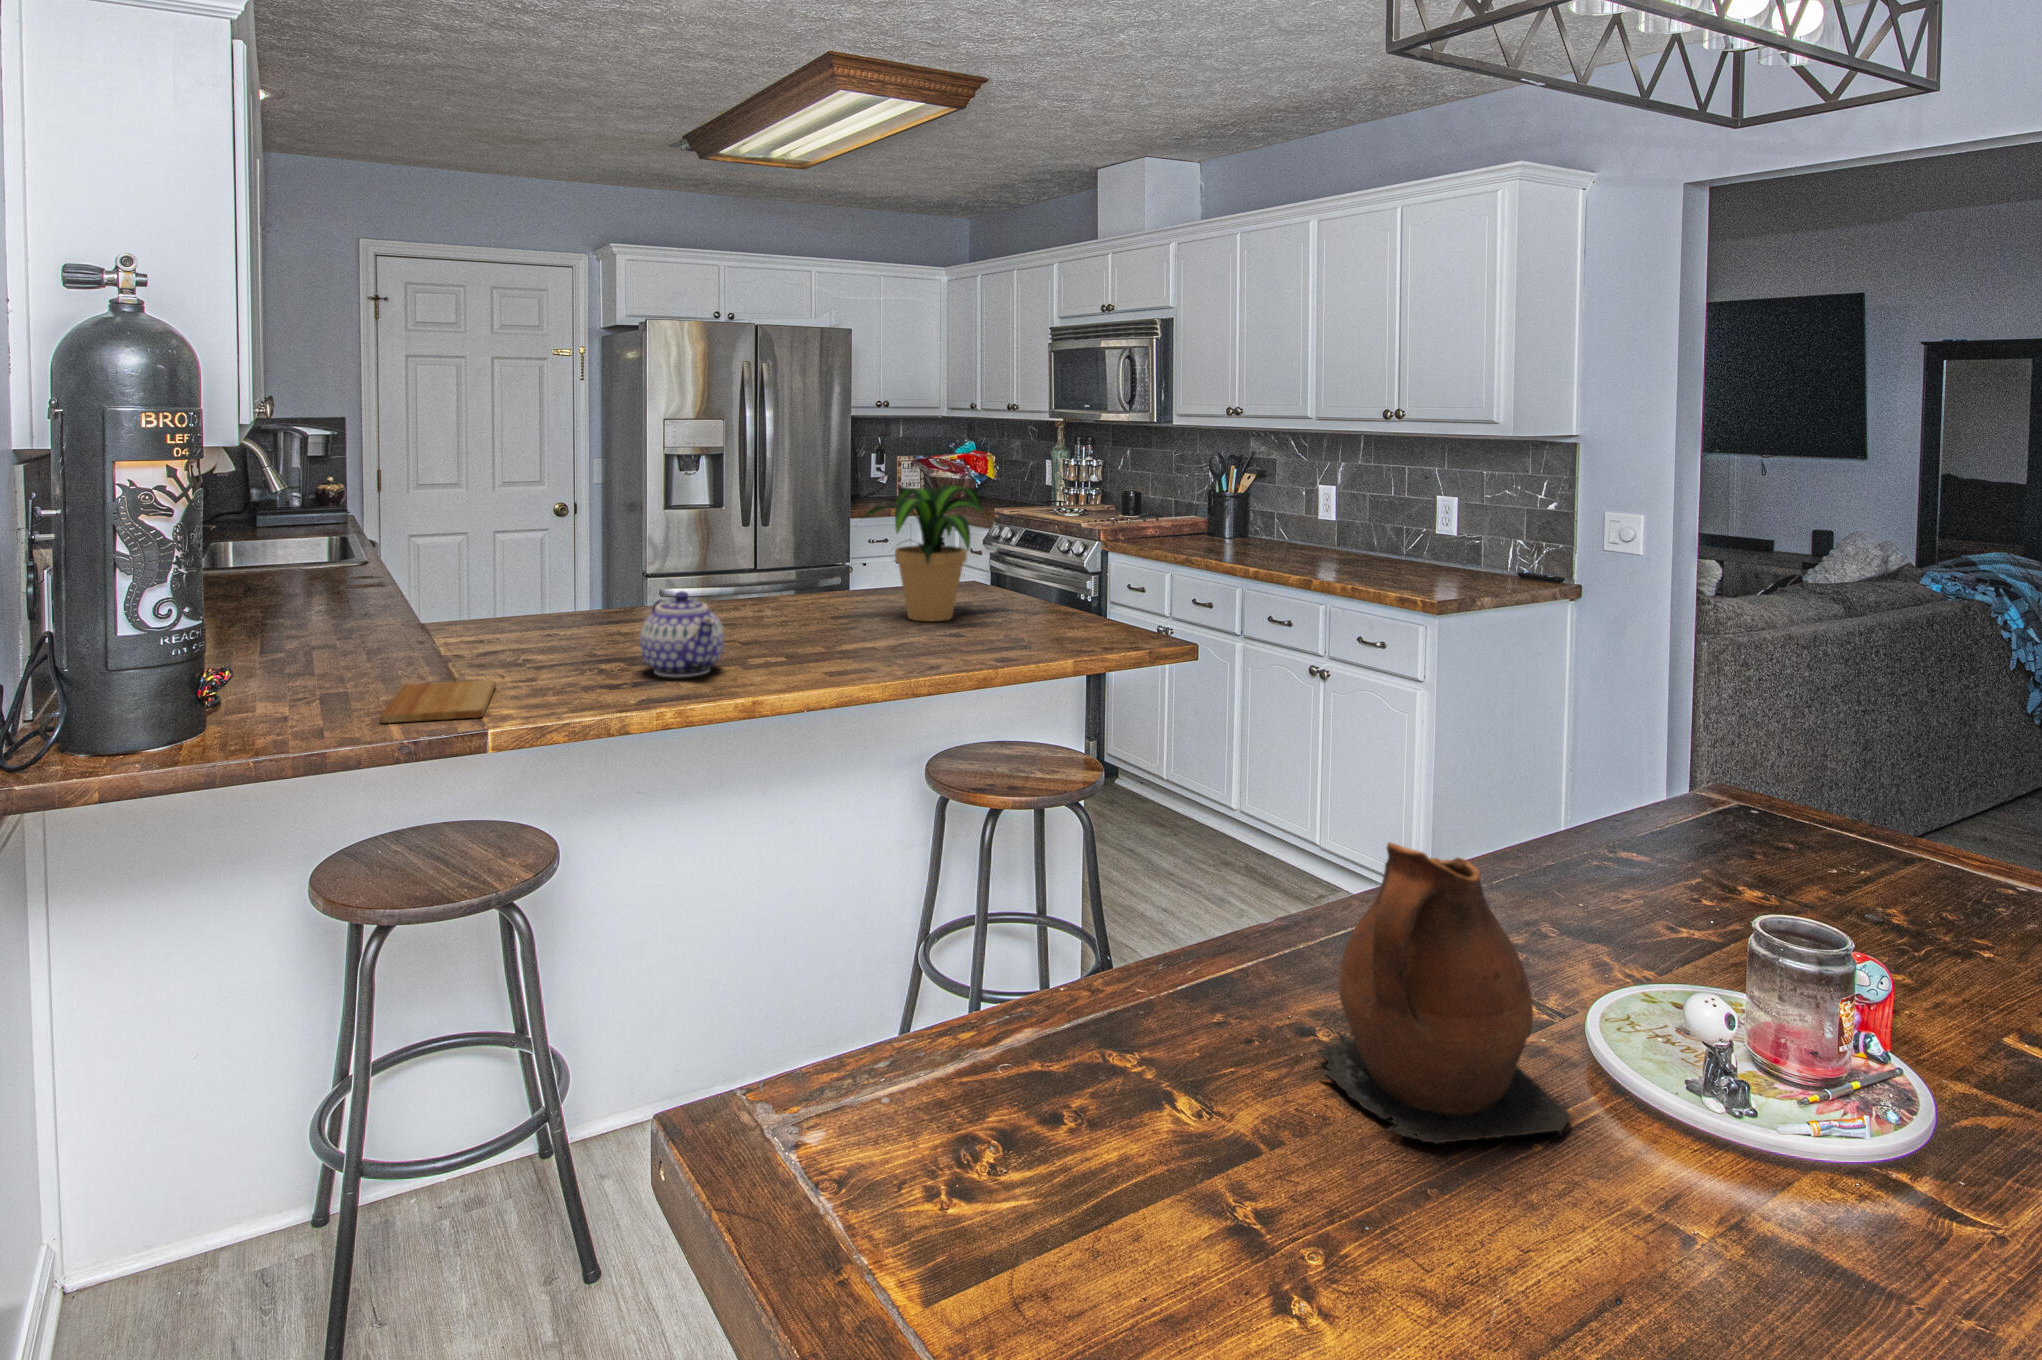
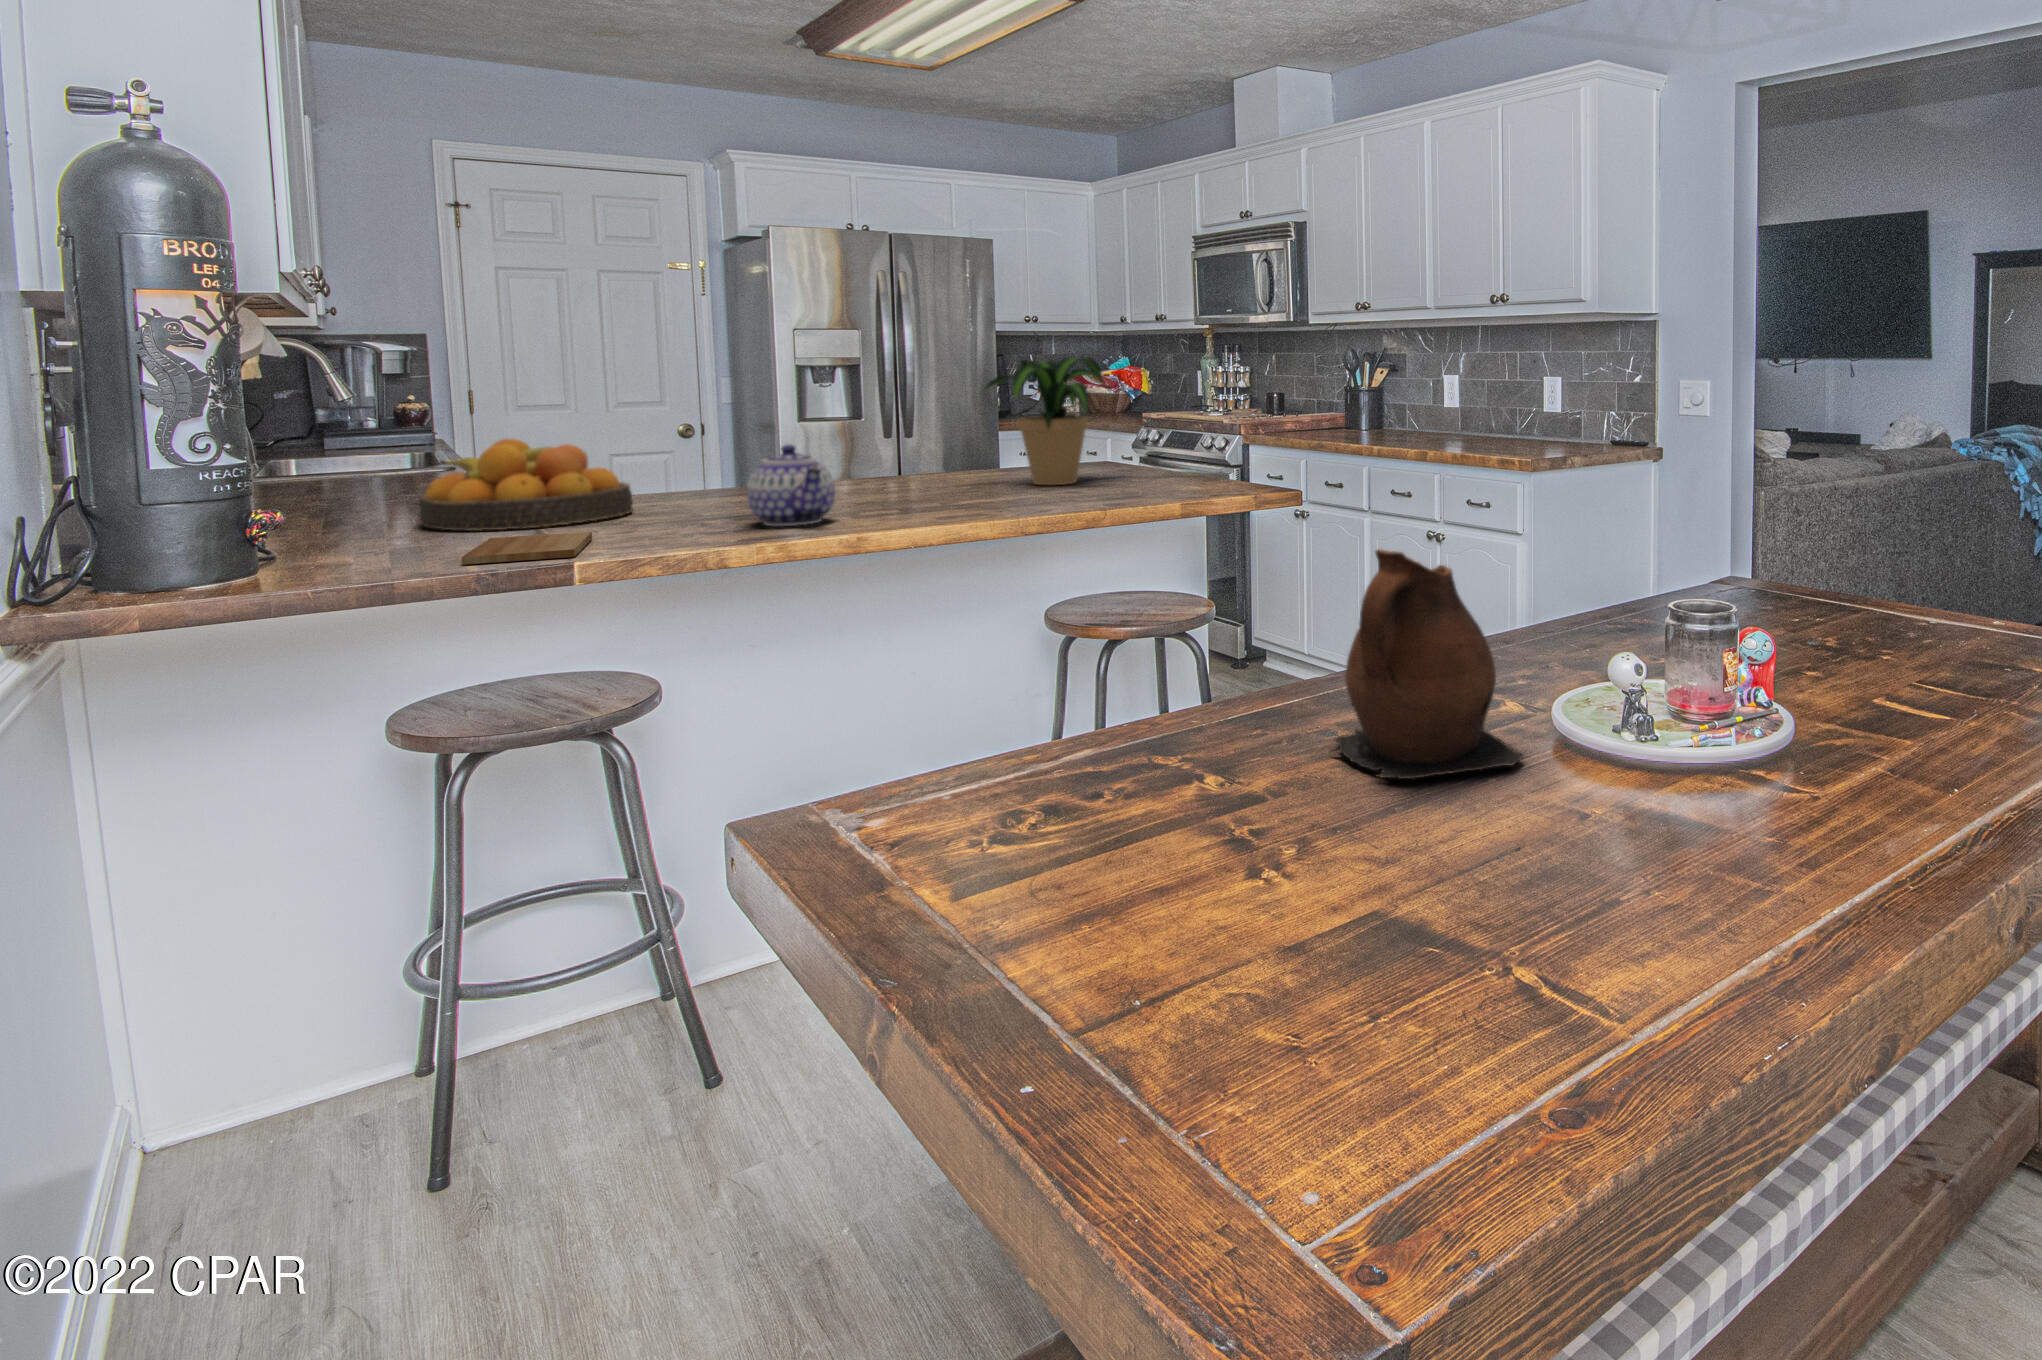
fruit bowl: none [339,566,528,666] -> present [419,439,633,531]

